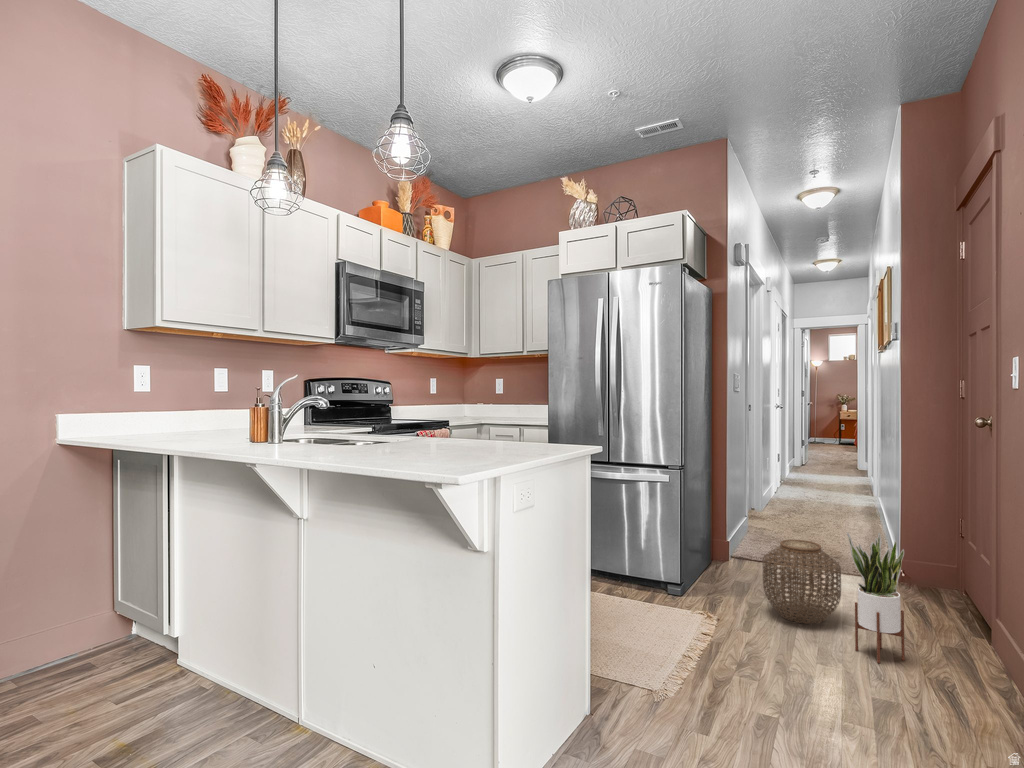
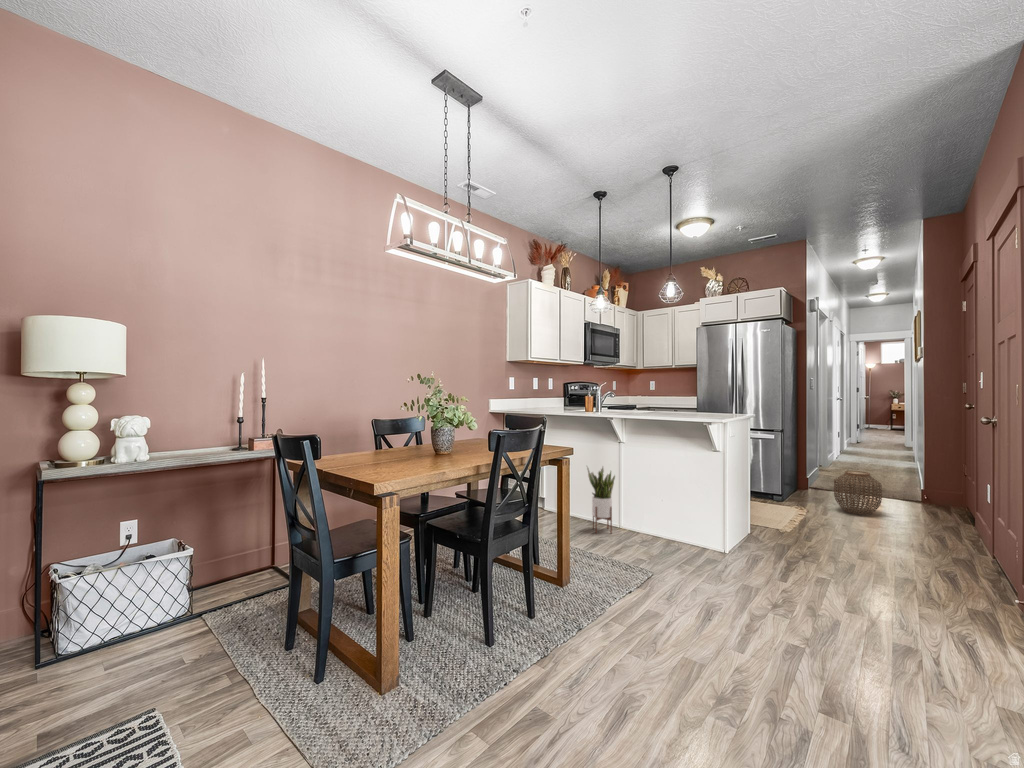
potted plant: present [847,532,905,663] -> present [587,467,615,533]

